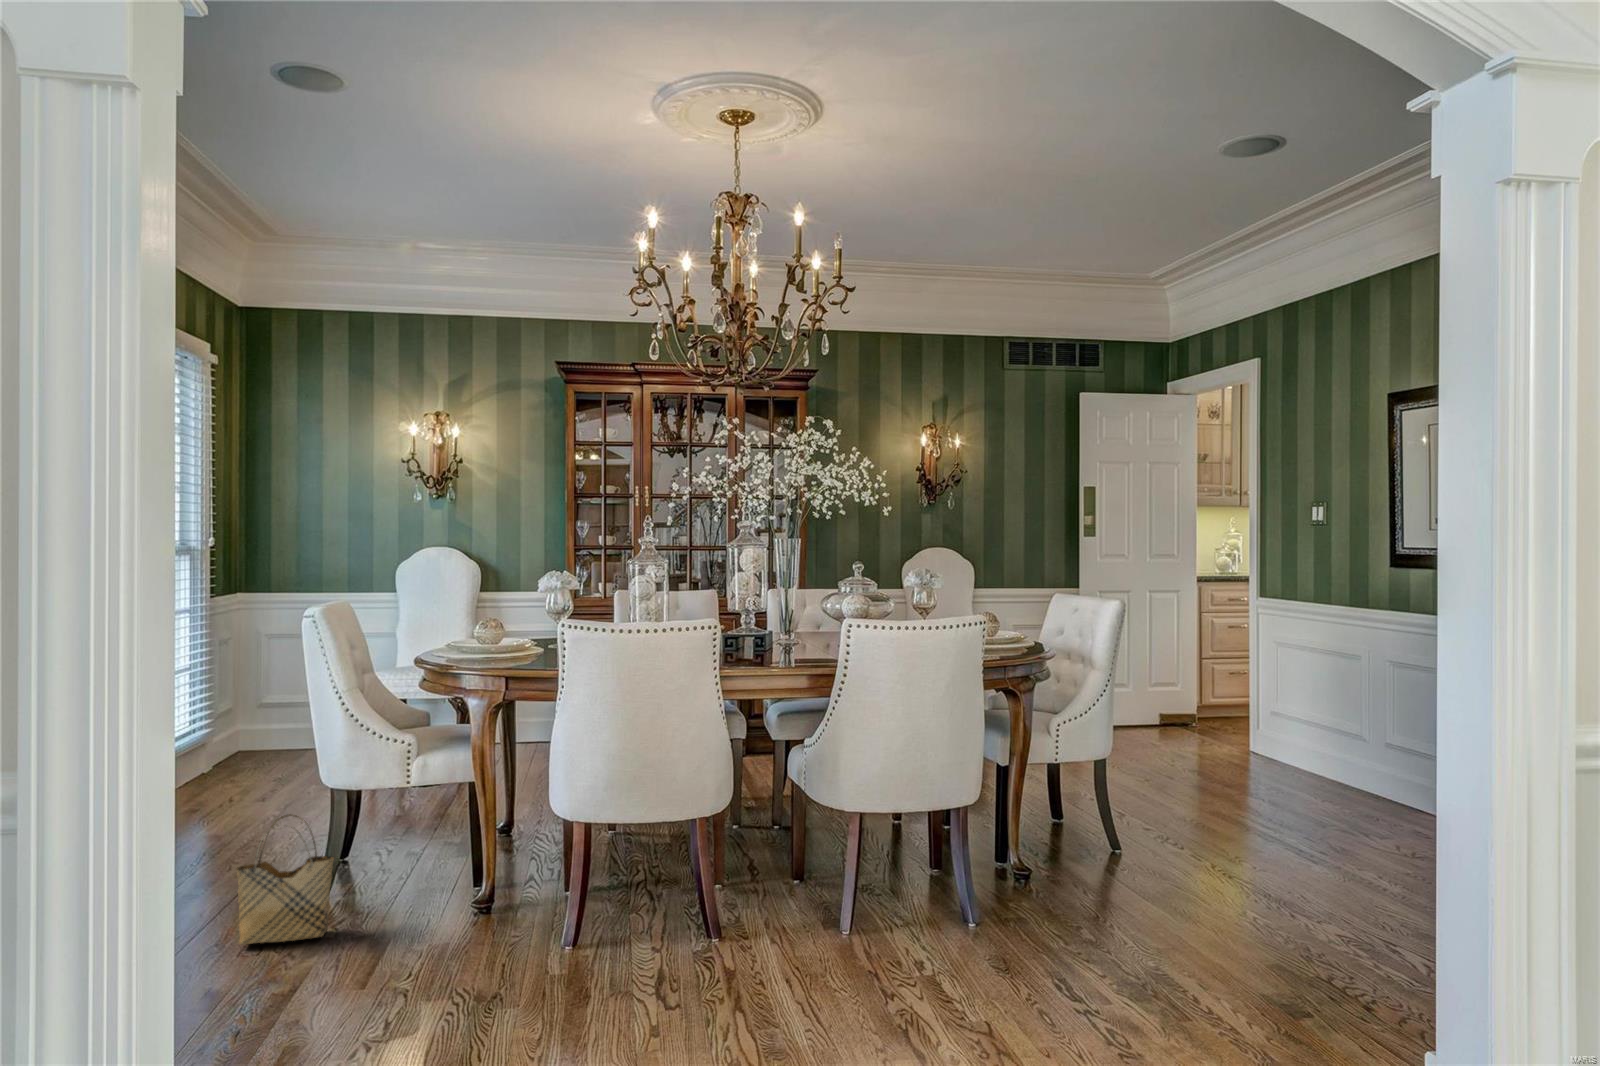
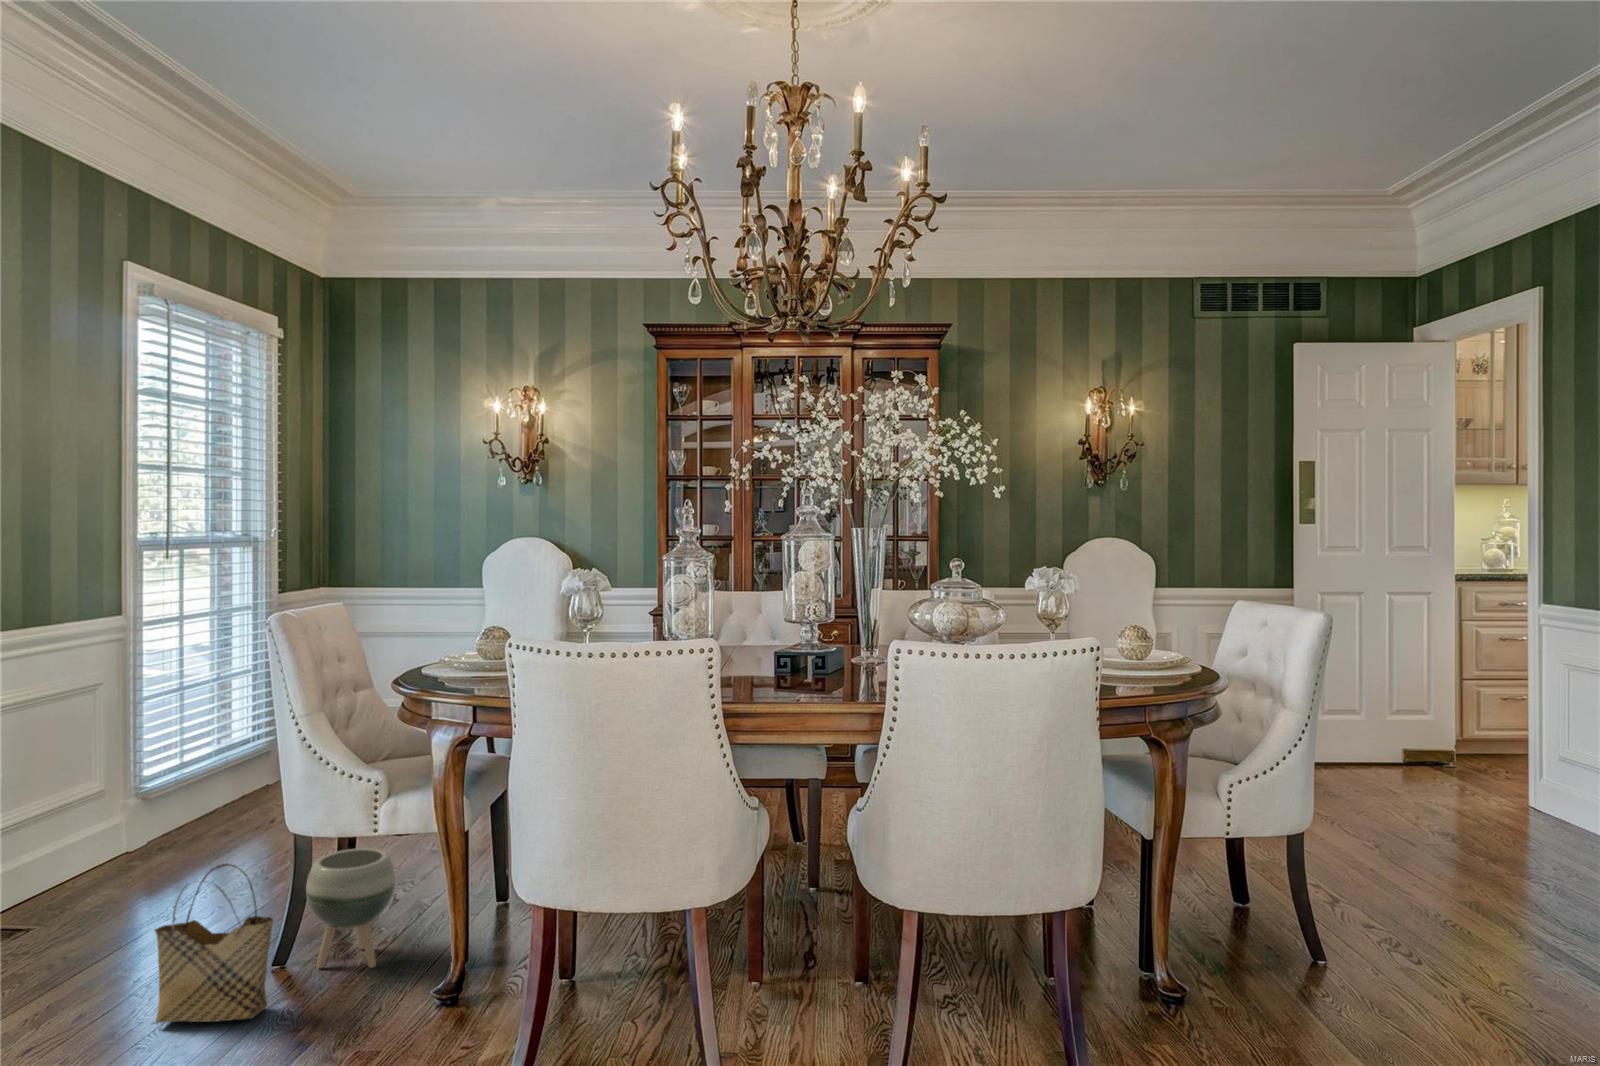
planter: none [342,804,415,903] -> present [306,848,396,968]

